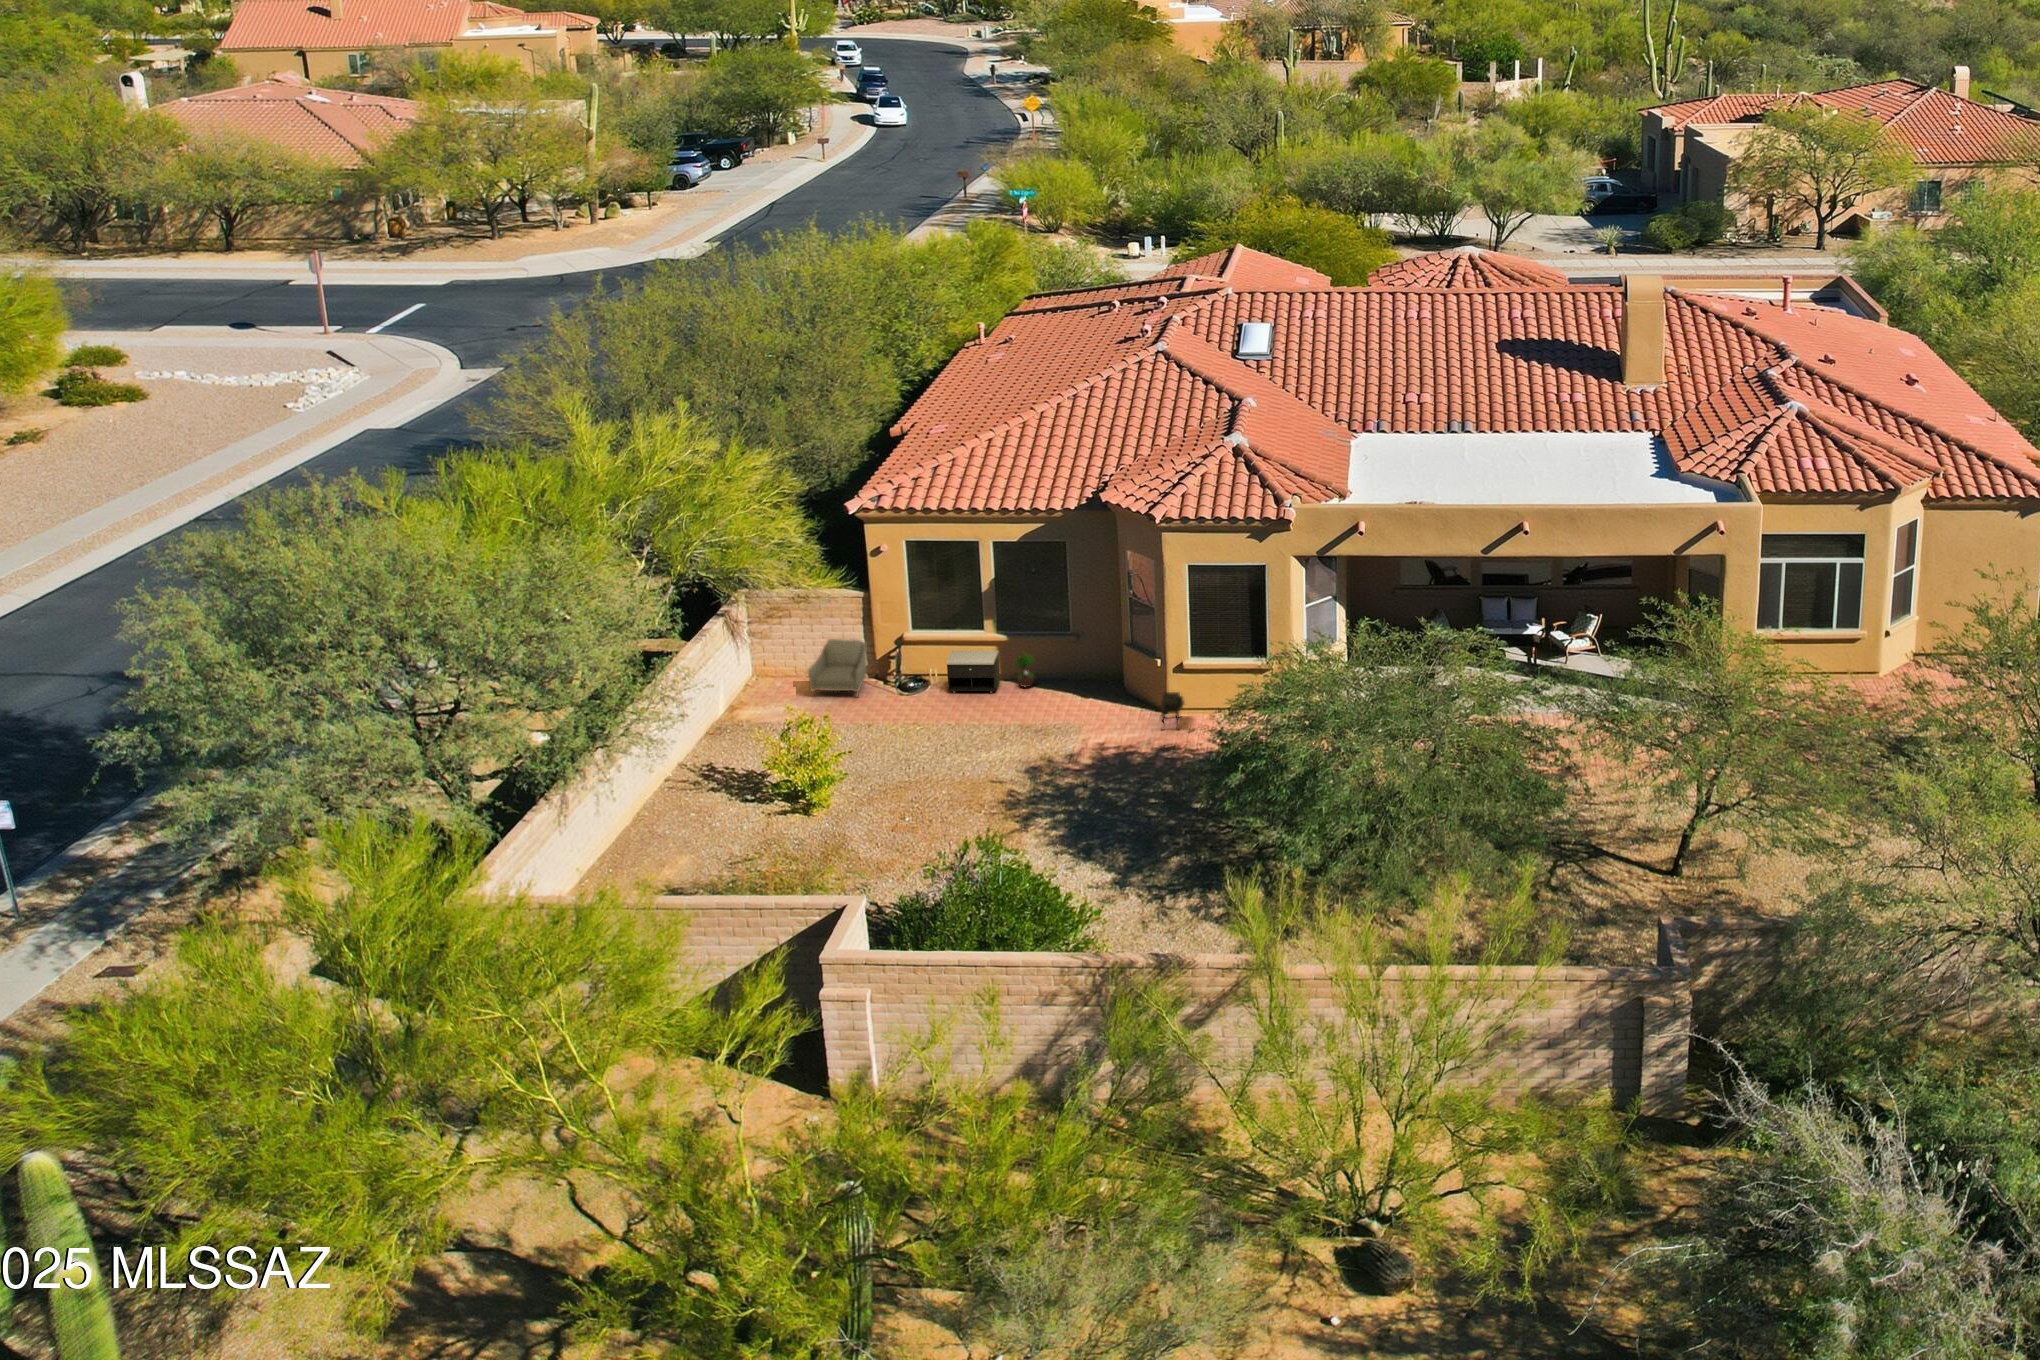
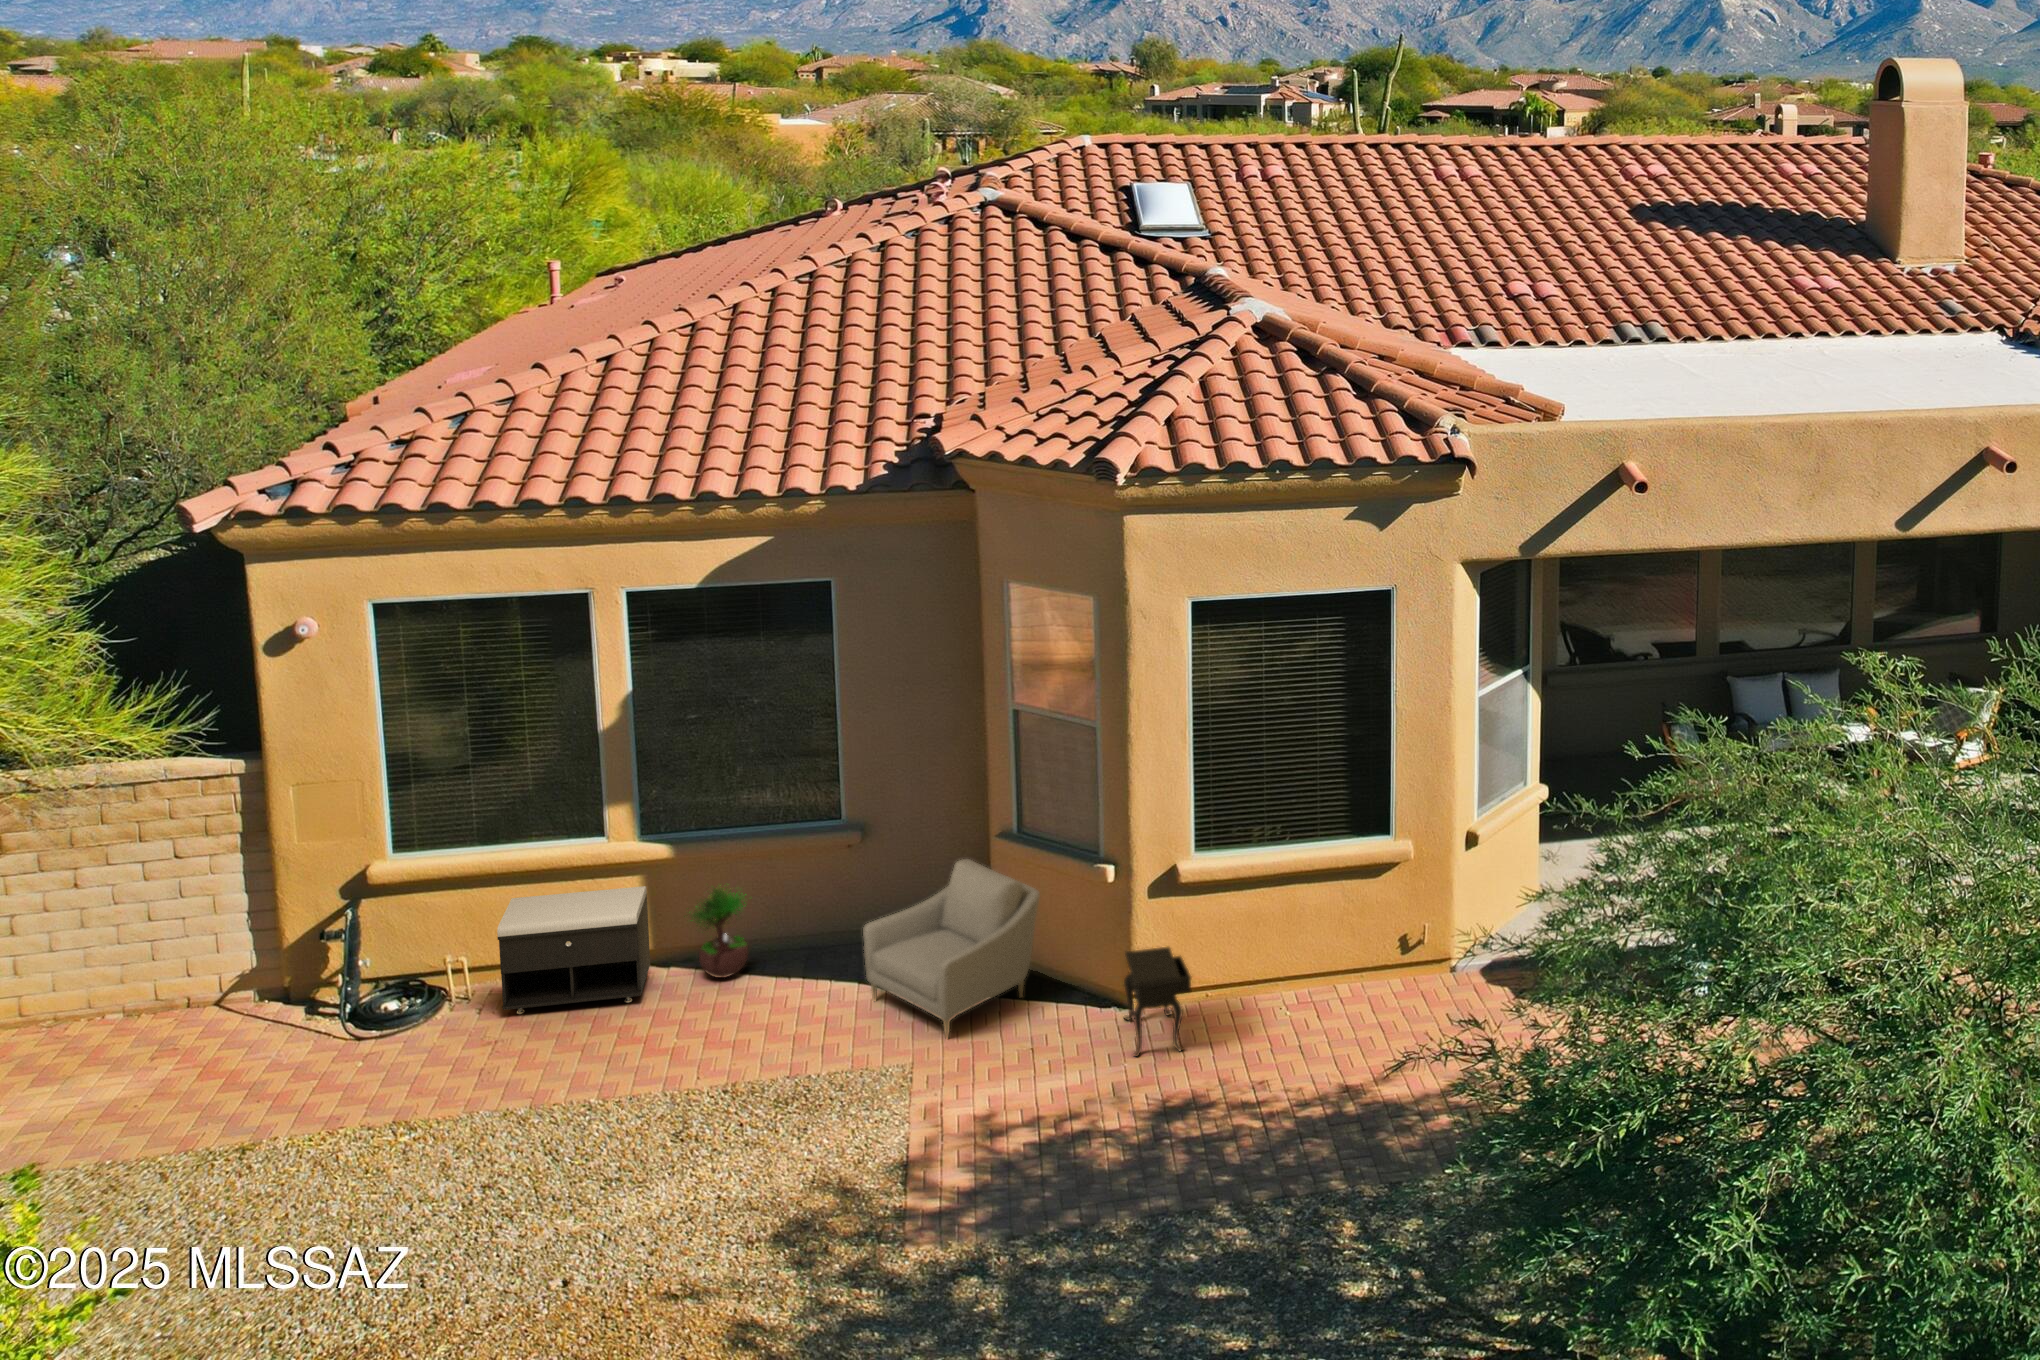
chair: present [808,639,867,693] -> present [863,859,1040,1039]

